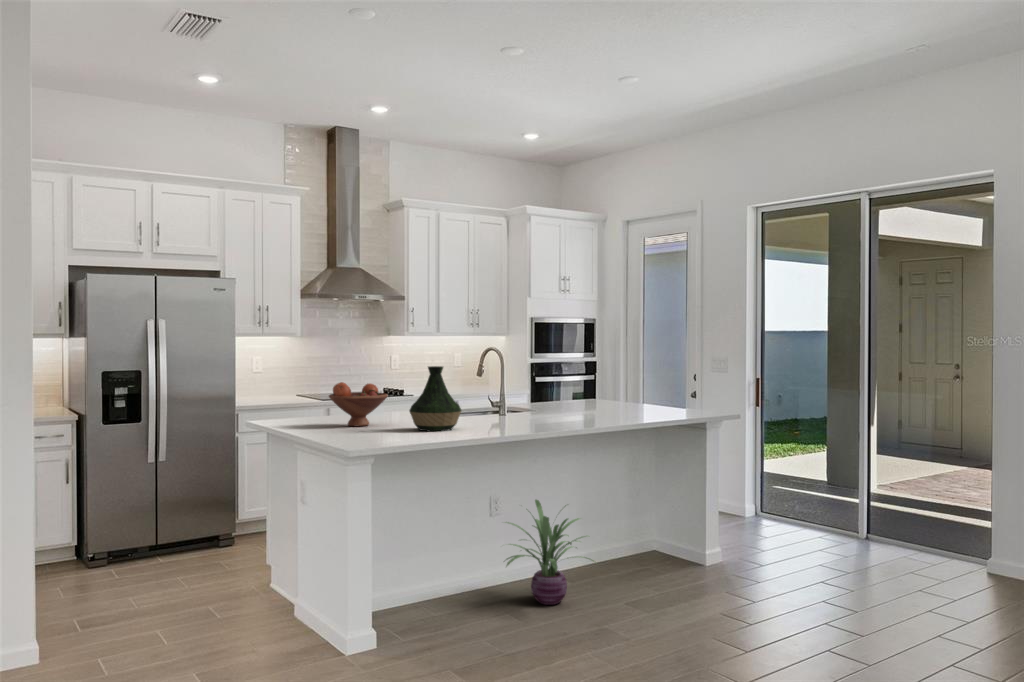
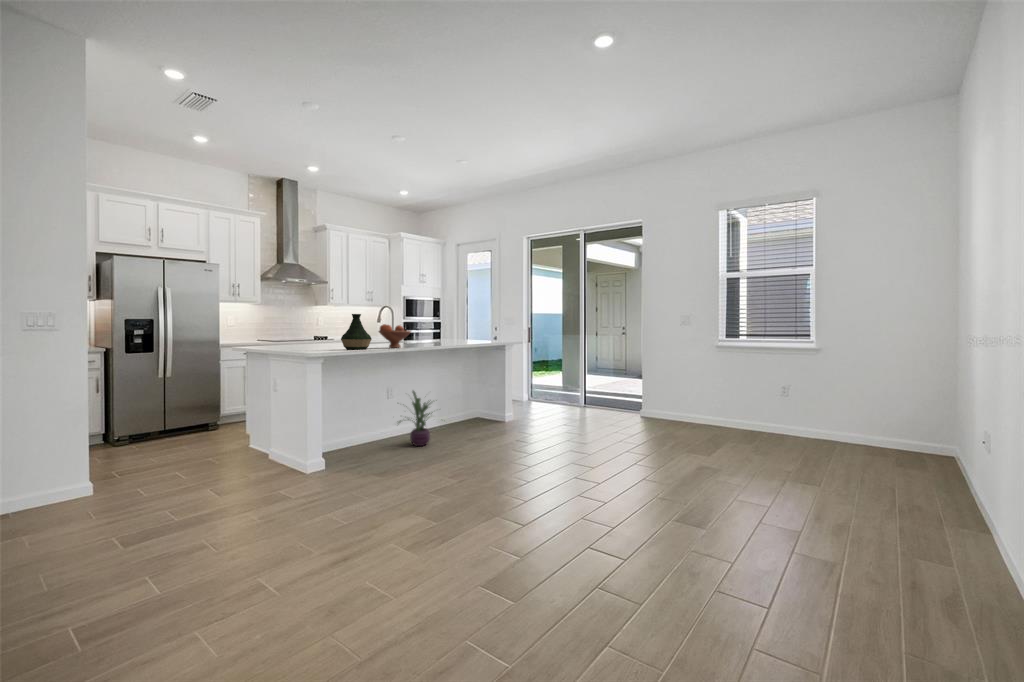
fruit bowl: present [329,382,388,426] -> present [379,324,411,348]

